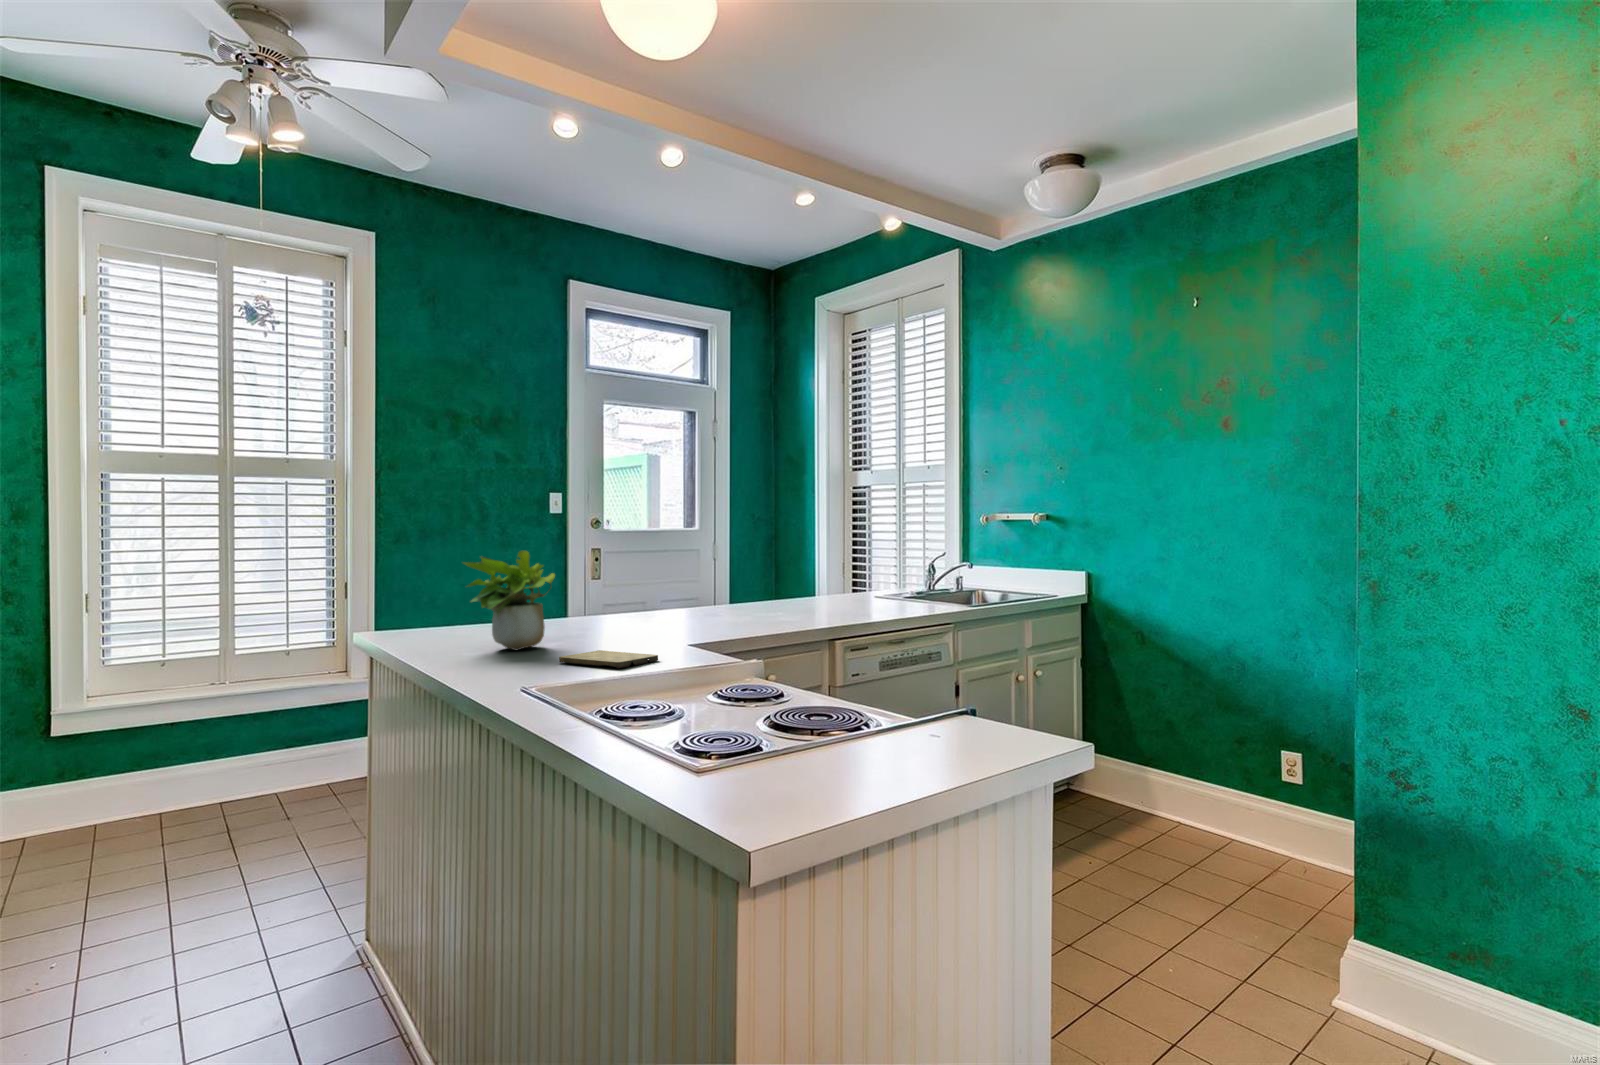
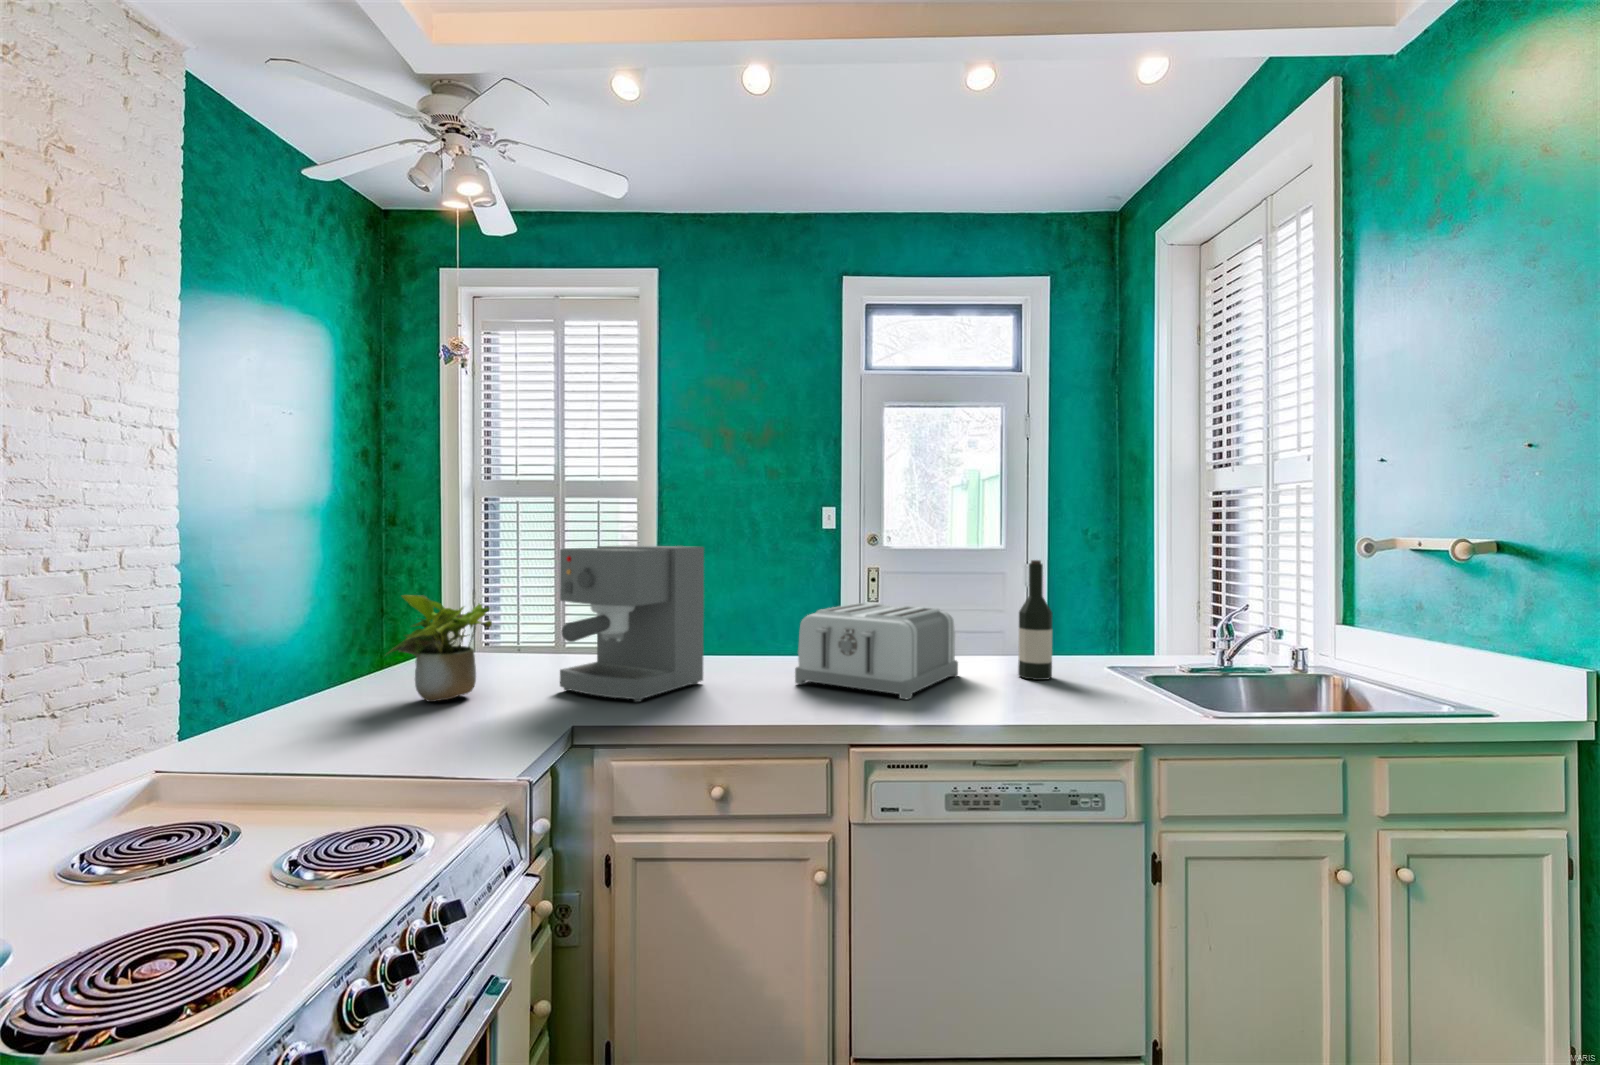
coffee maker: none [592,514,683,635] -> present [560,545,704,702]
wine bottle: none [843,526,865,603] -> present [1018,560,1052,680]
toaster: none [732,559,830,617] -> present [795,603,958,700]
cutting board: present [559,650,658,668] -> none [324,724,431,764]

